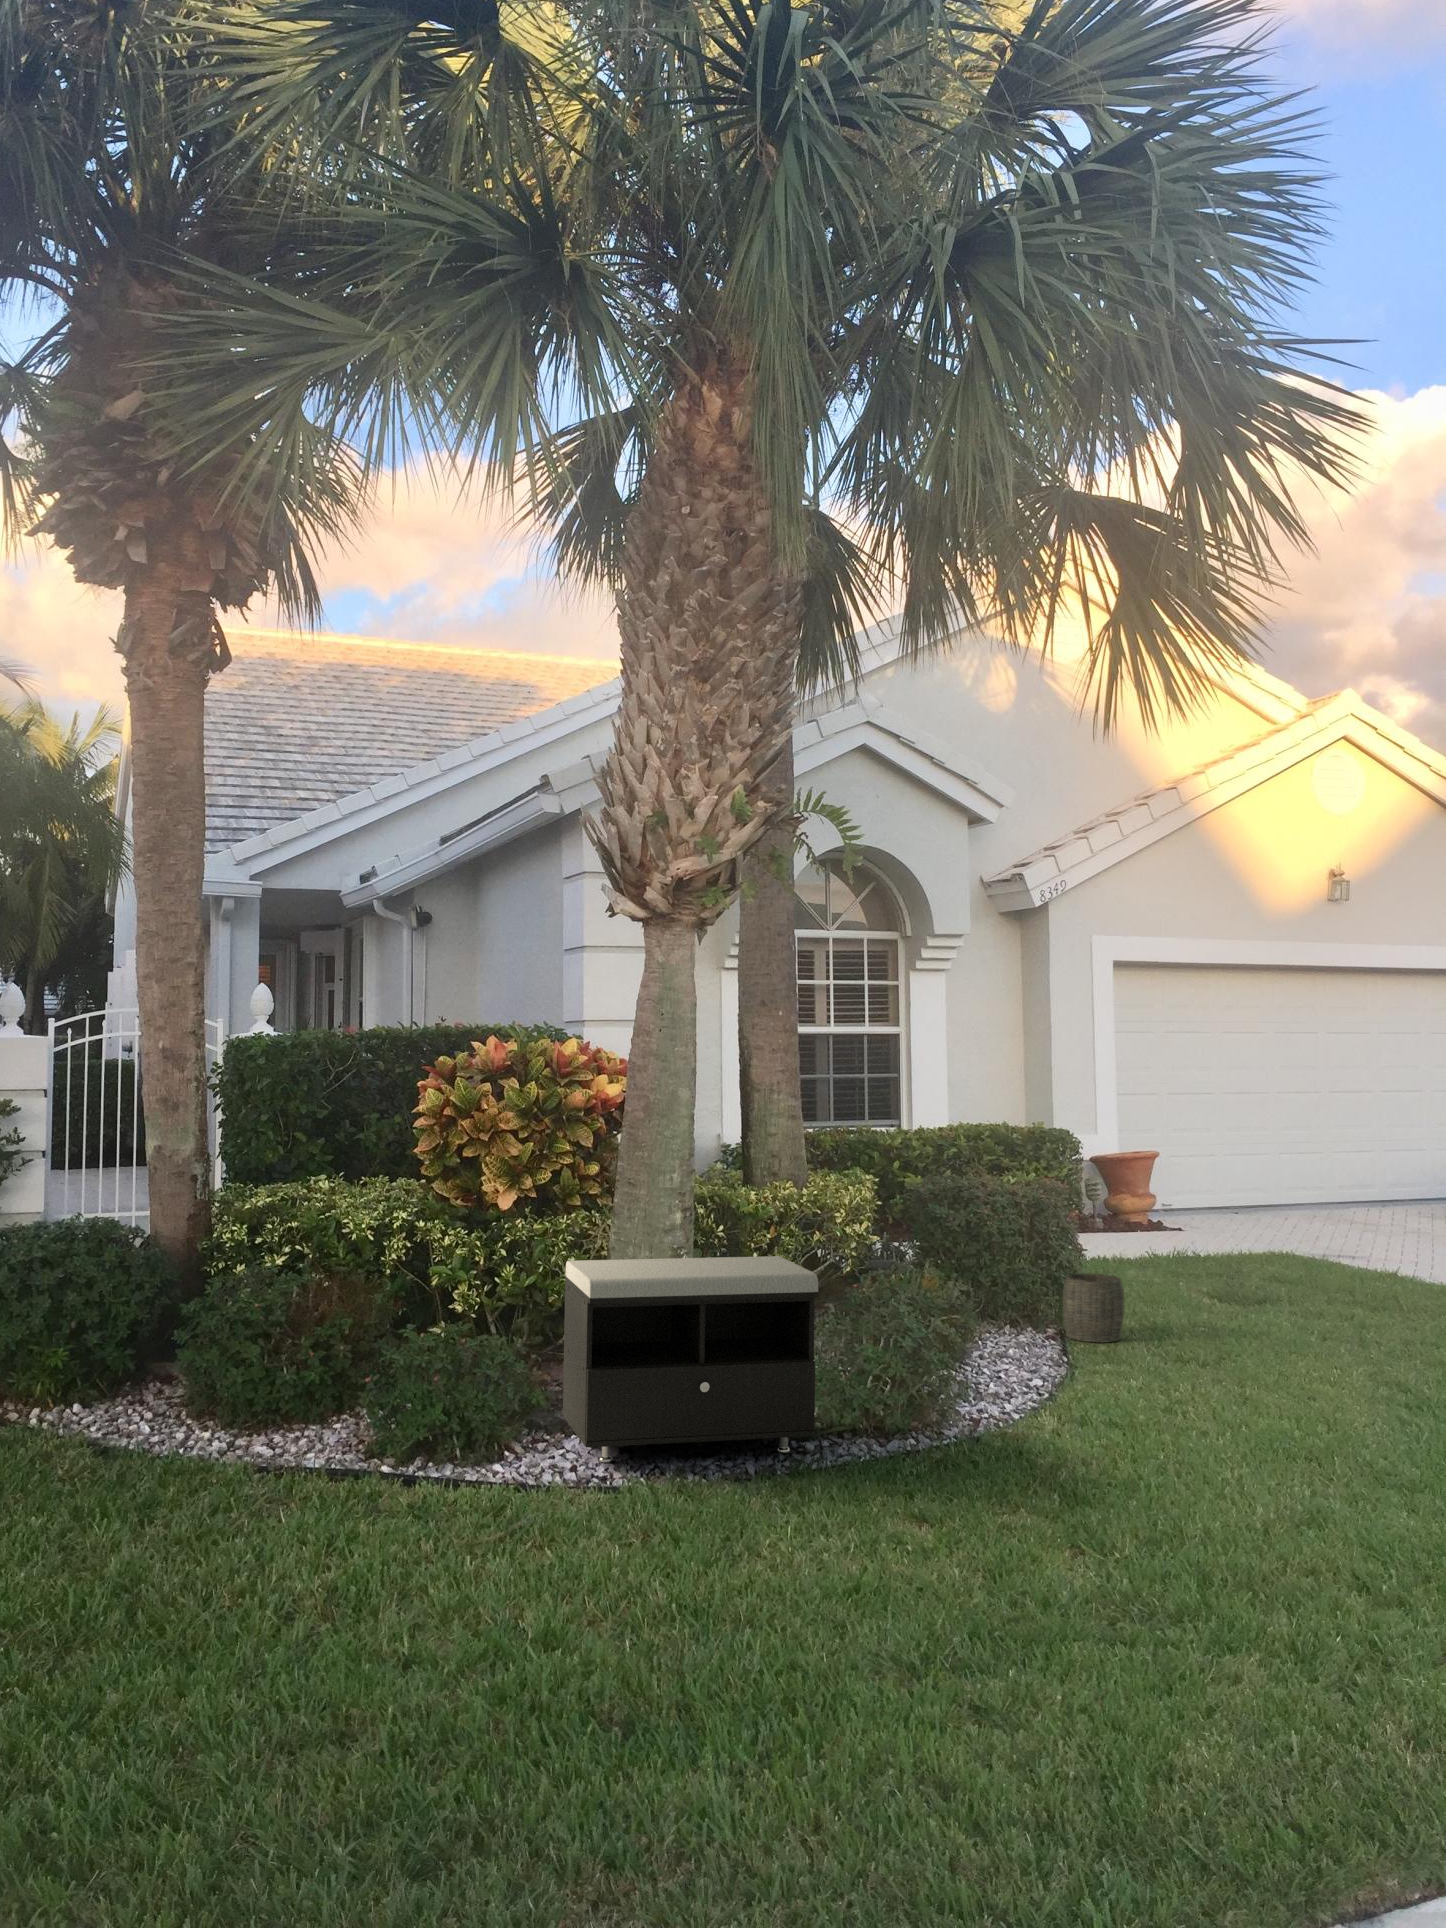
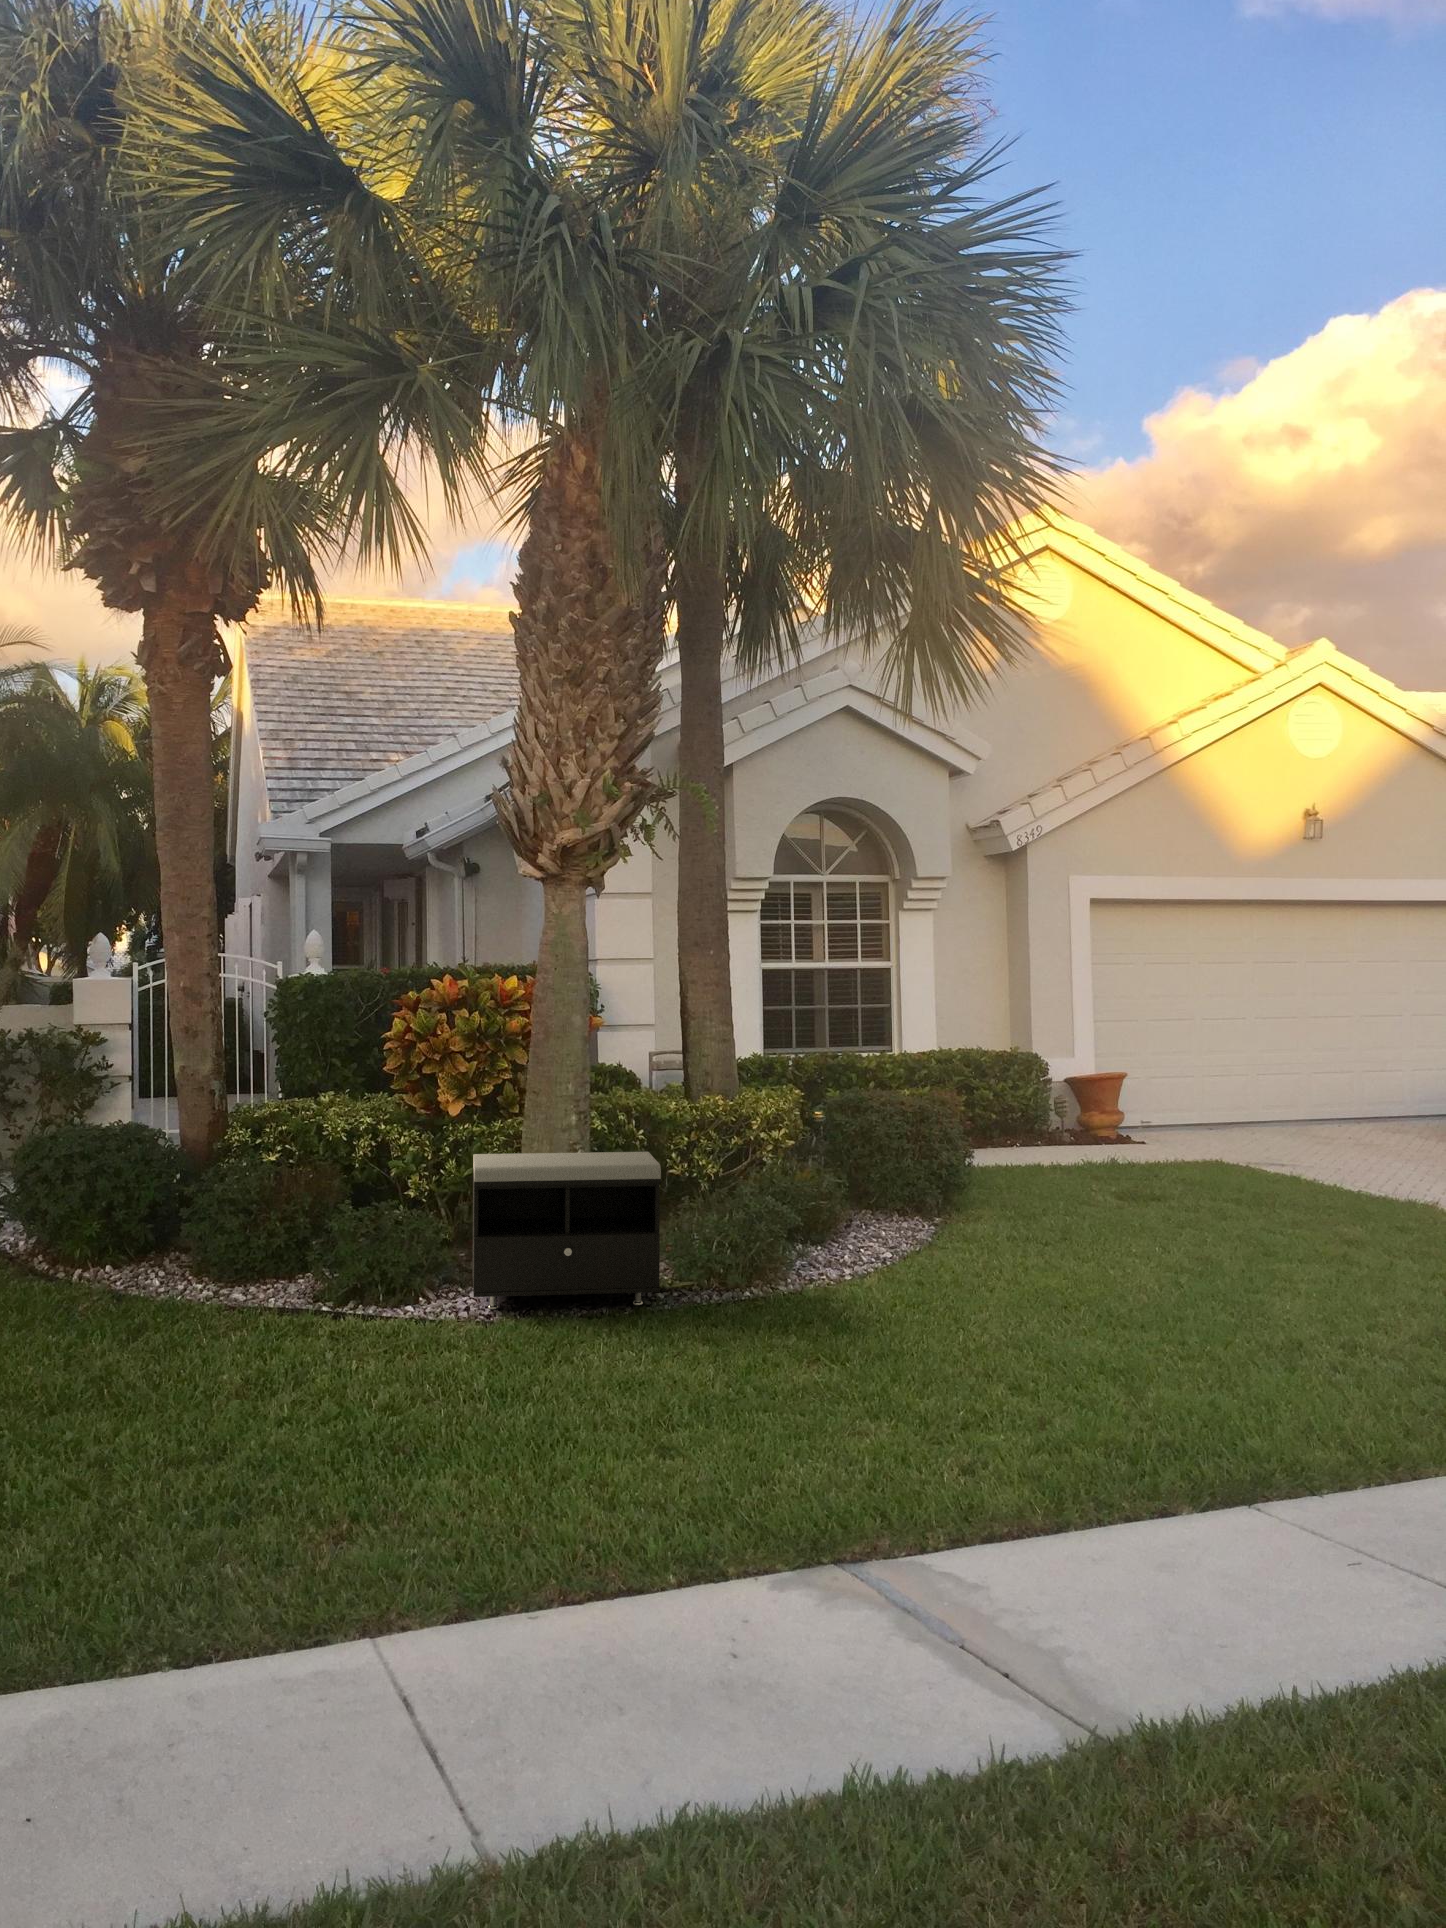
woven basket: present [1063,1273,1124,1343] -> none [946,1172,998,1230]

